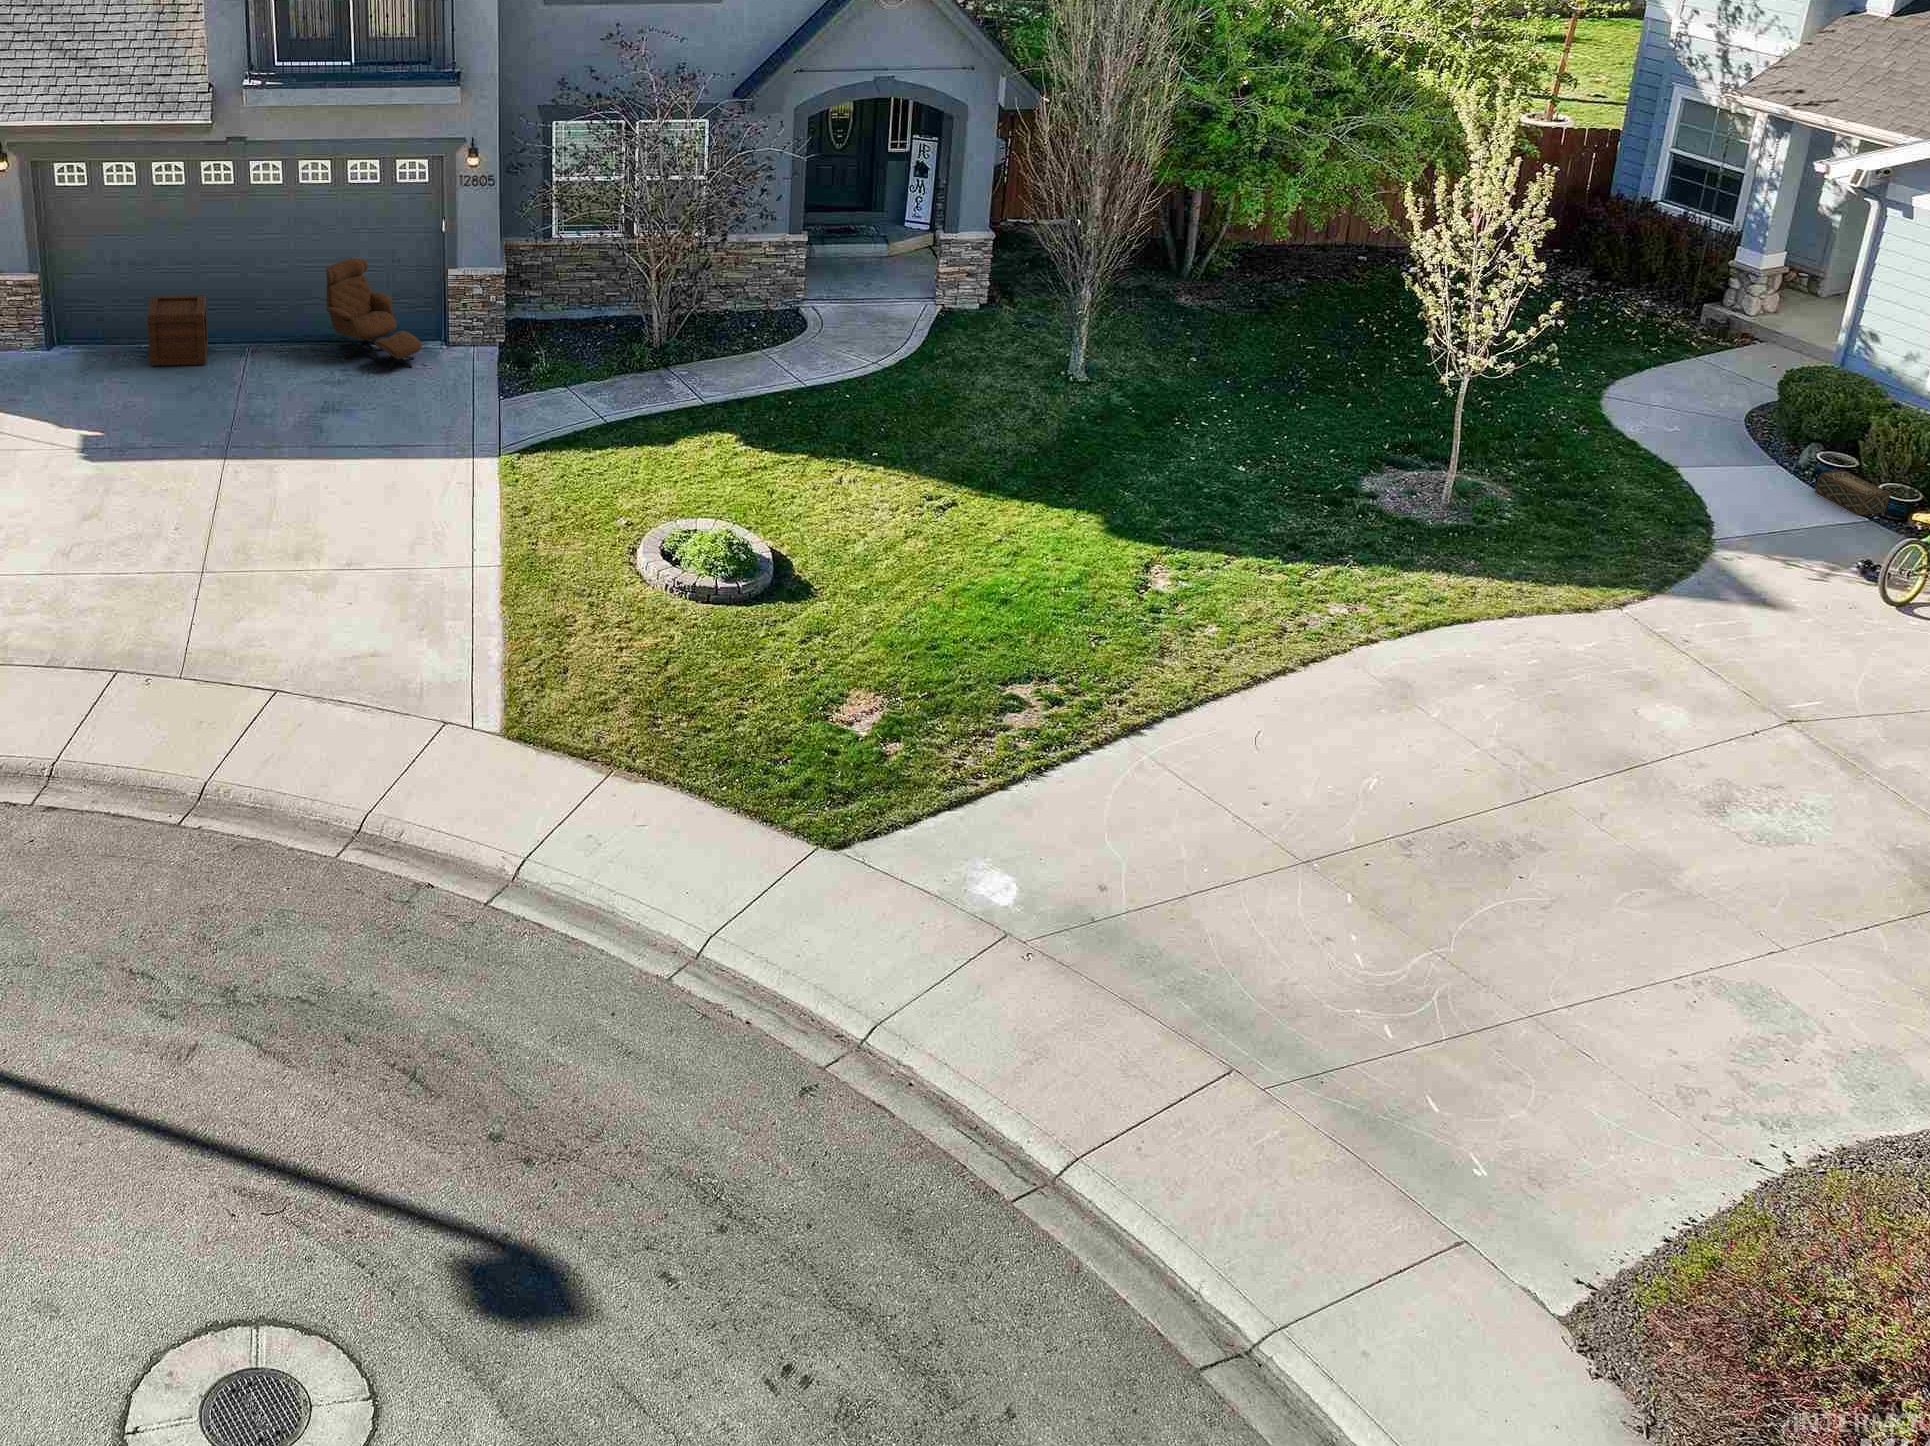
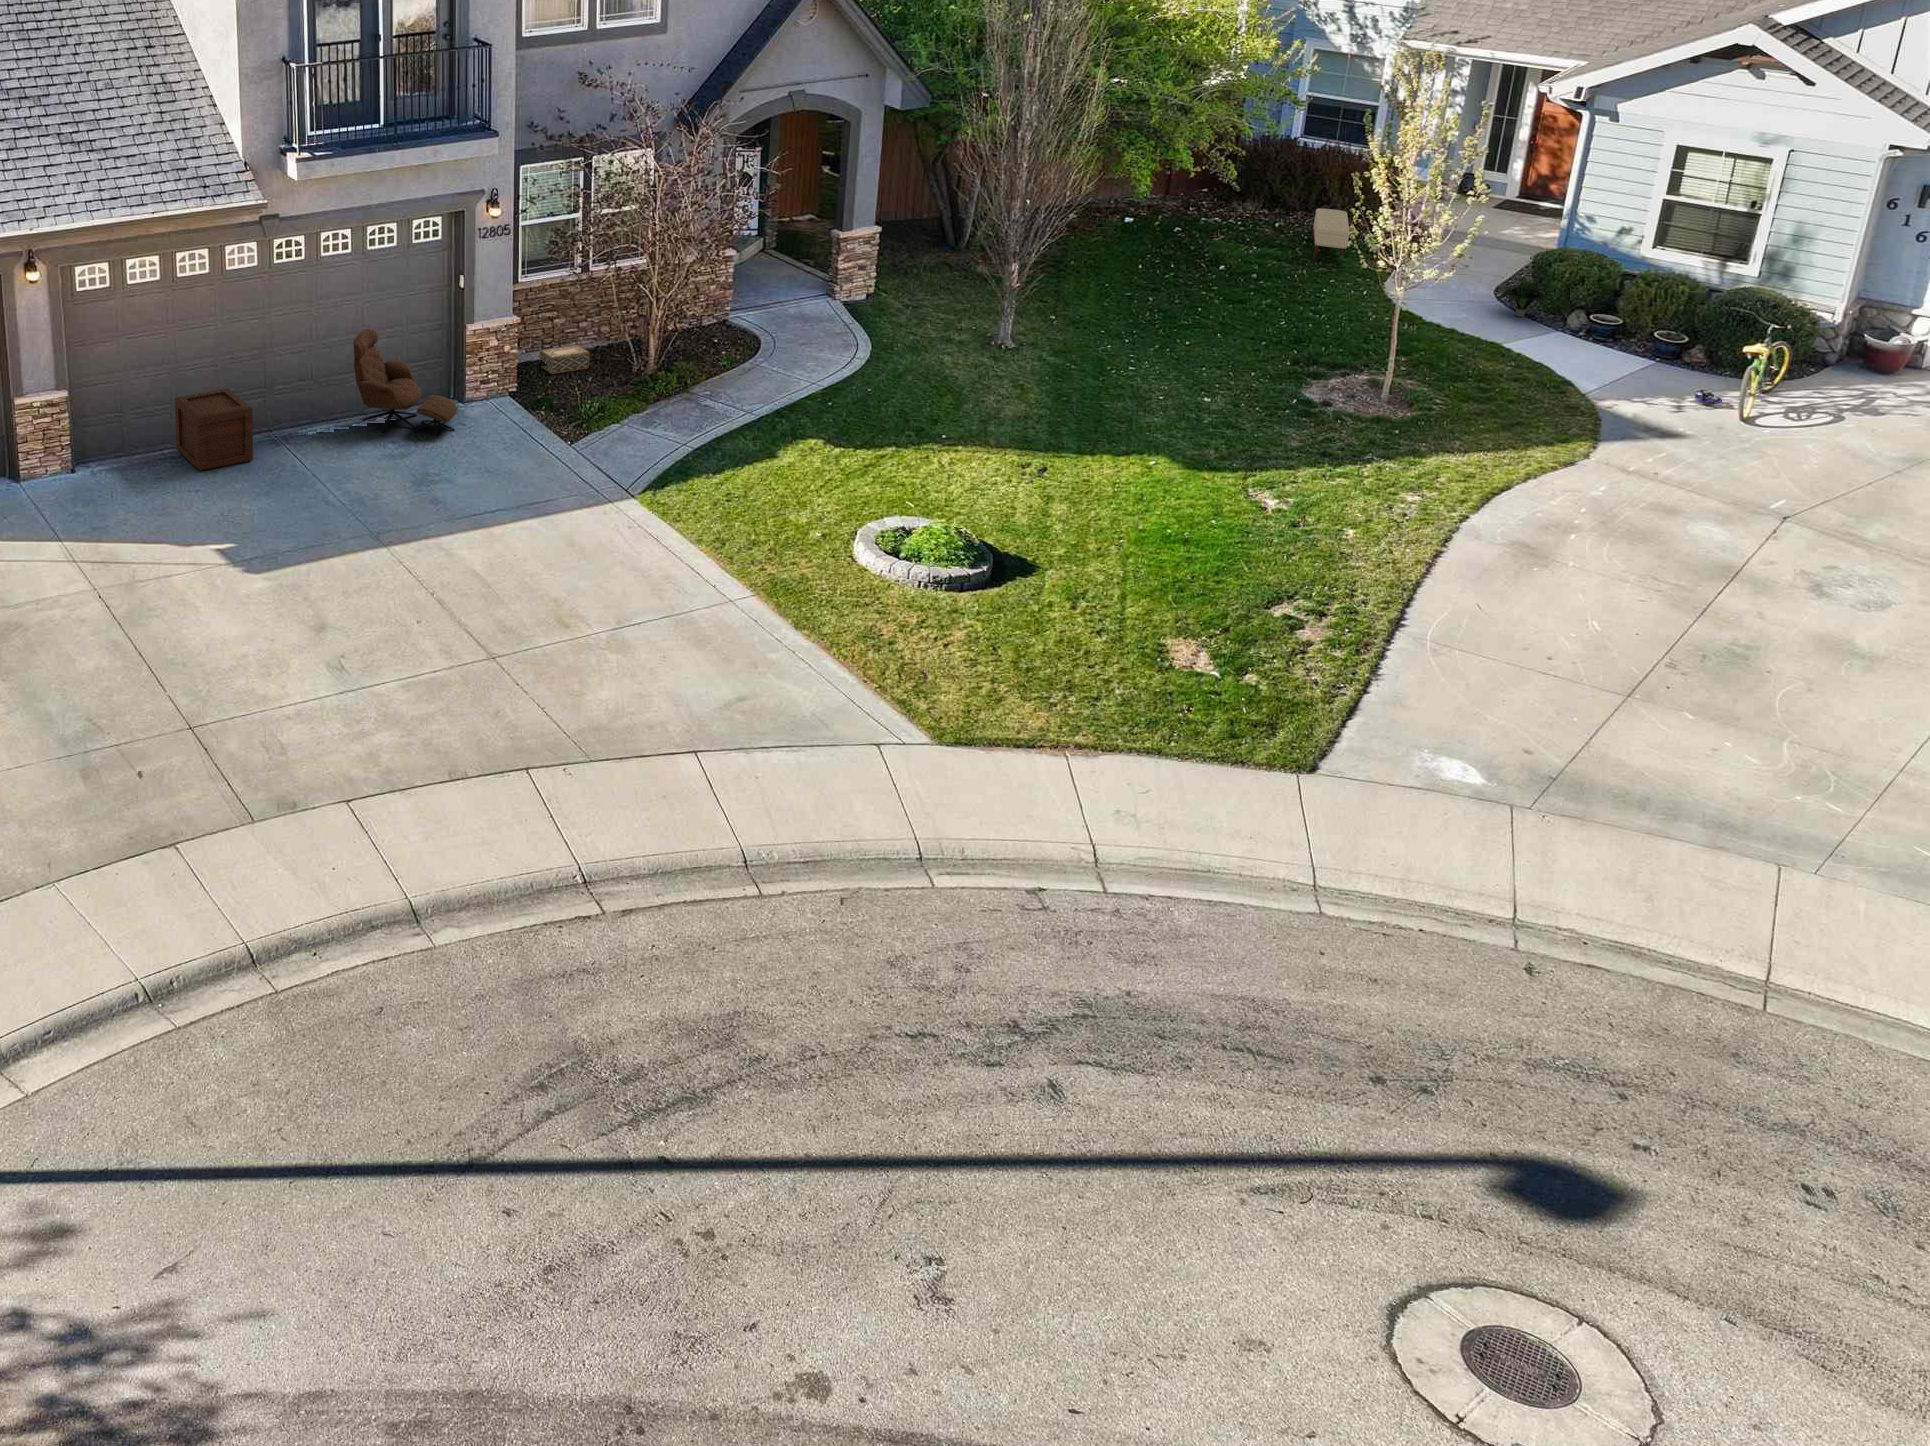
bench: none [1558,281,1631,347] -> present [1312,209,1350,264]
potted plant: none [1705,386,1778,435] -> present [1497,277,1553,317]
woven basket: present [1815,471,1890,515] -> present [539,344,590,374]

